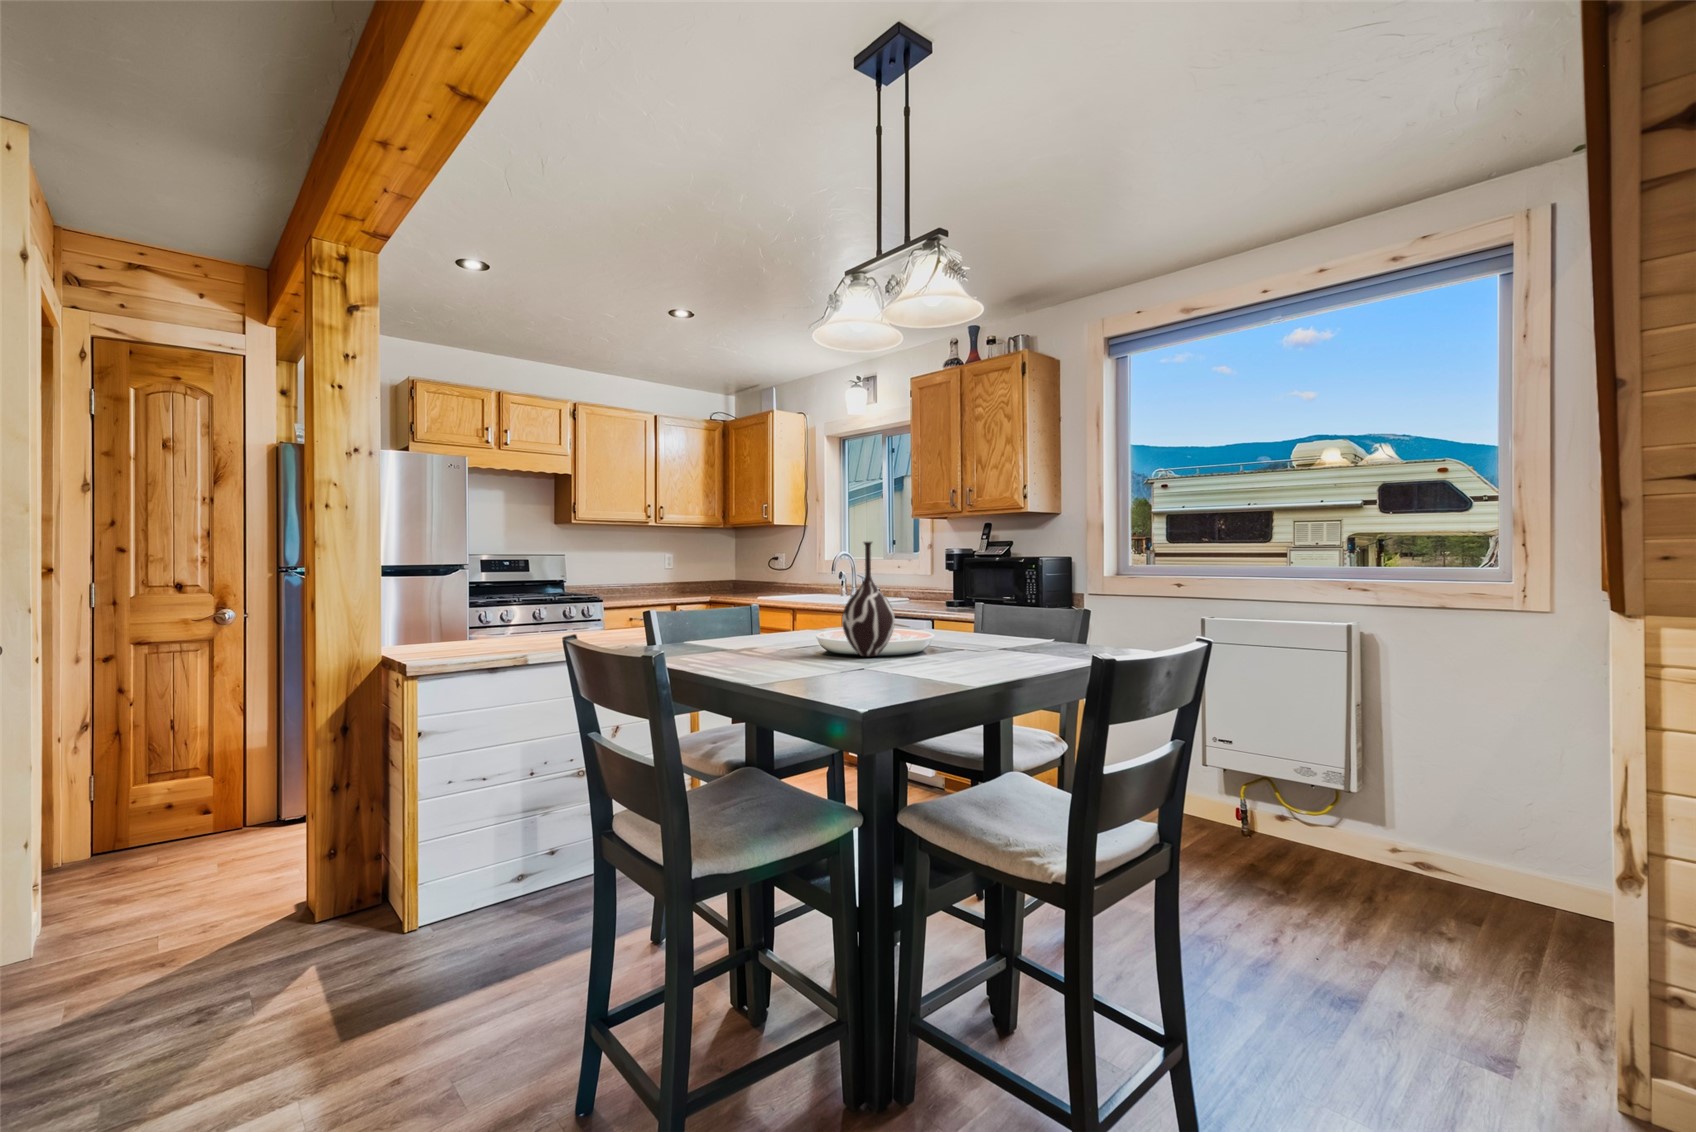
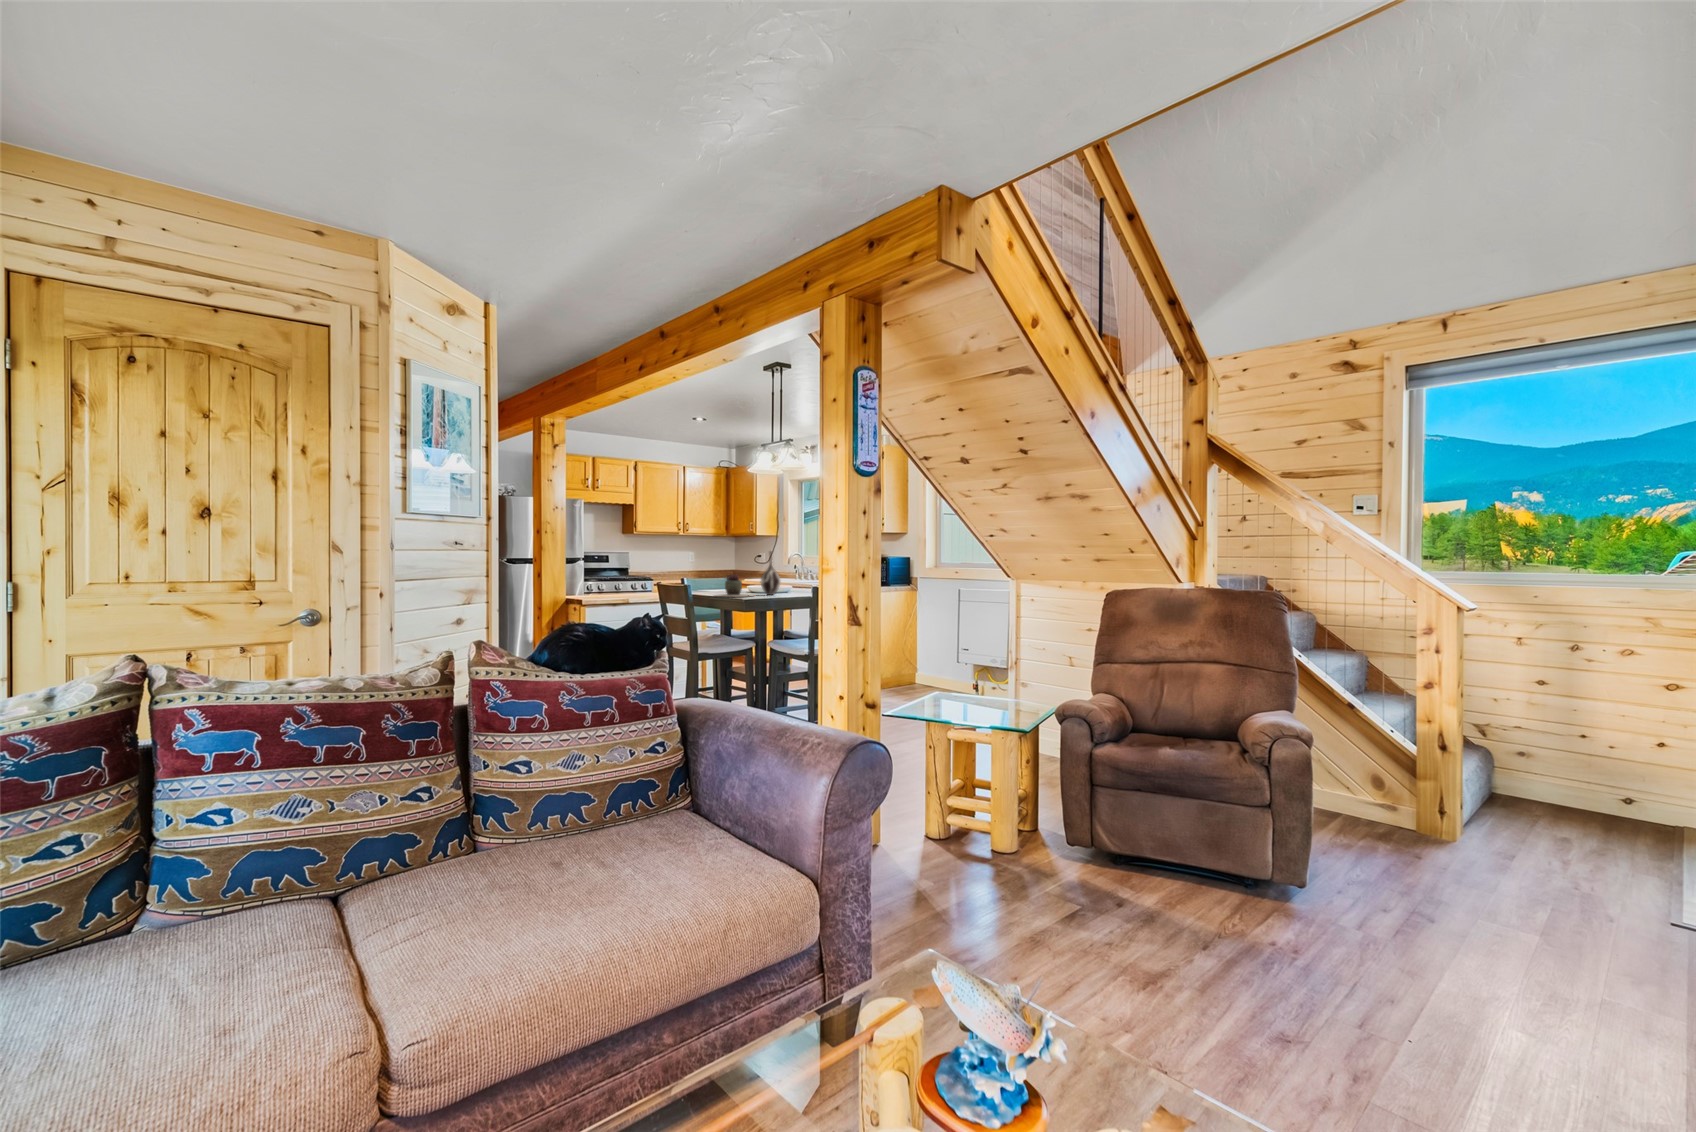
succulent plant: none [722,604,836,675] -> present [714,574,749,597]

